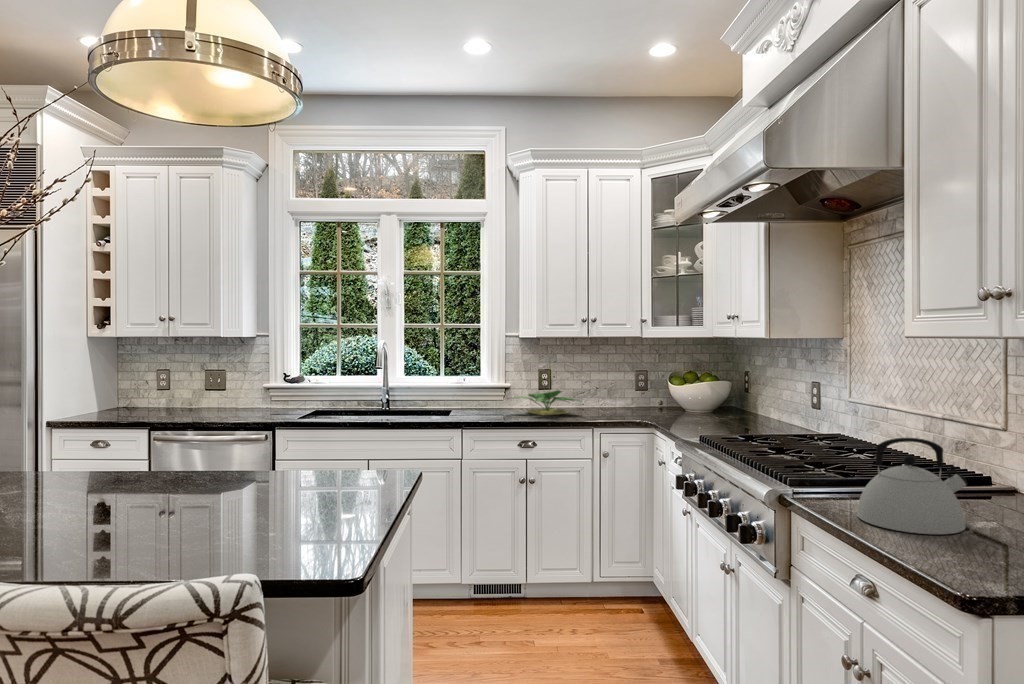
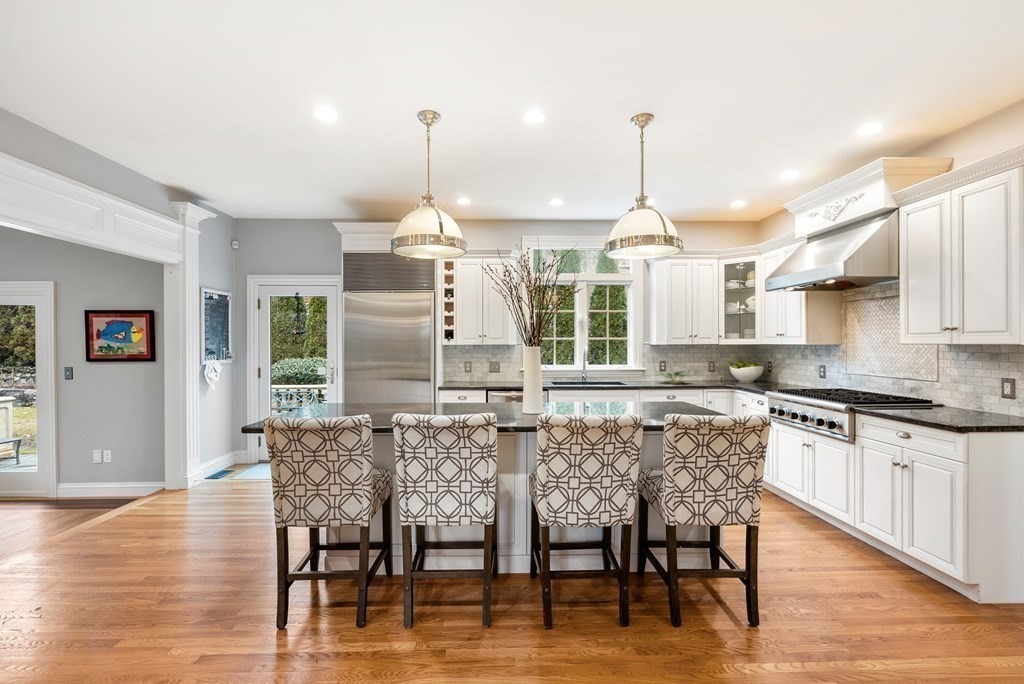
kettle: present [857,438,967,534] -> none [893,381,940,415]

